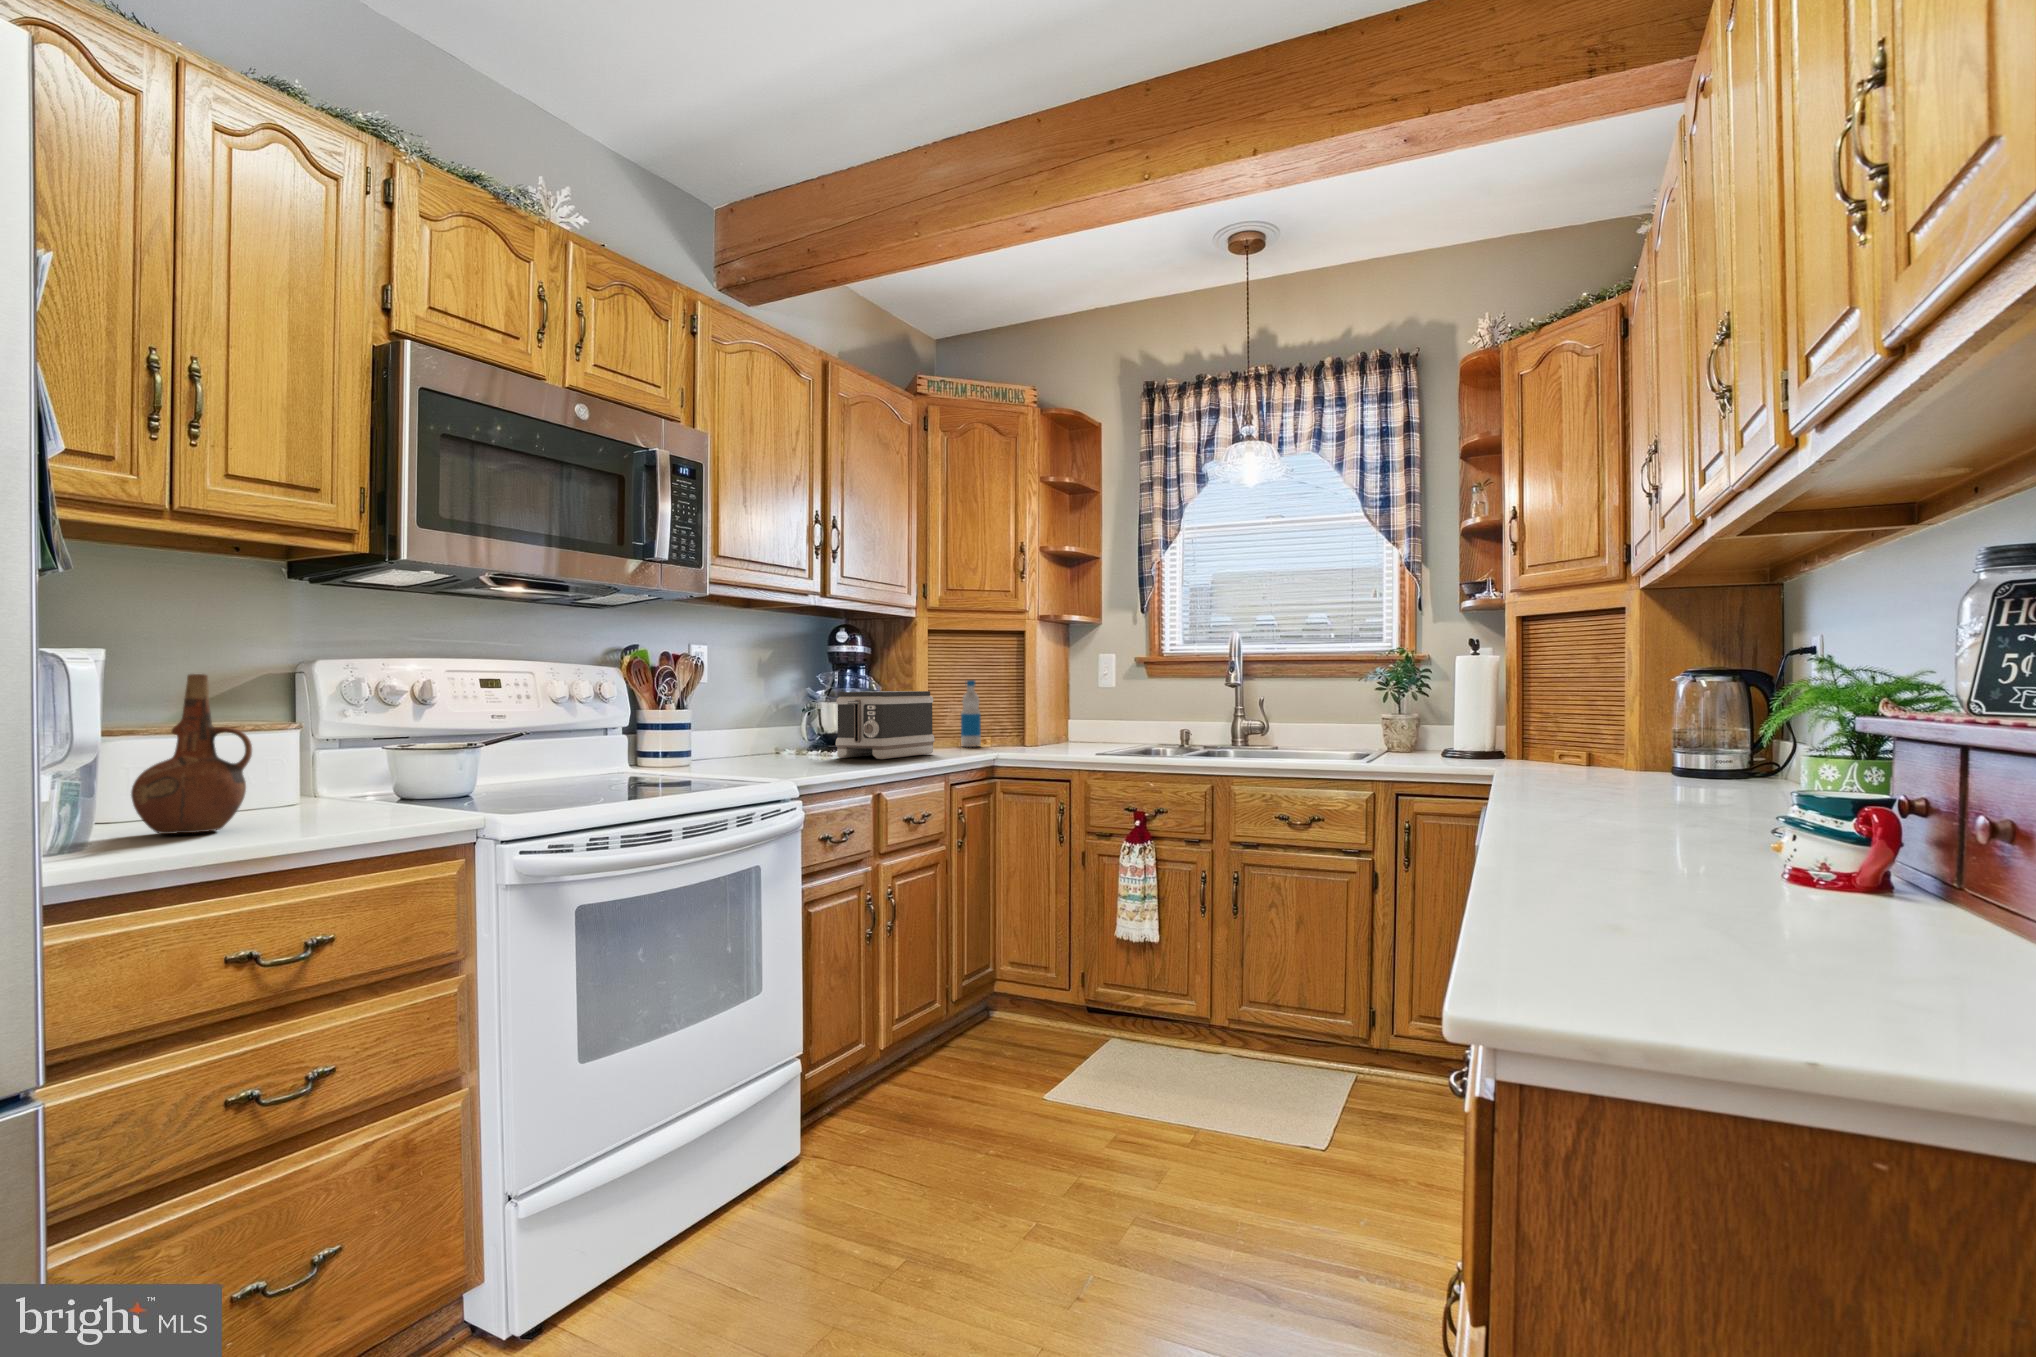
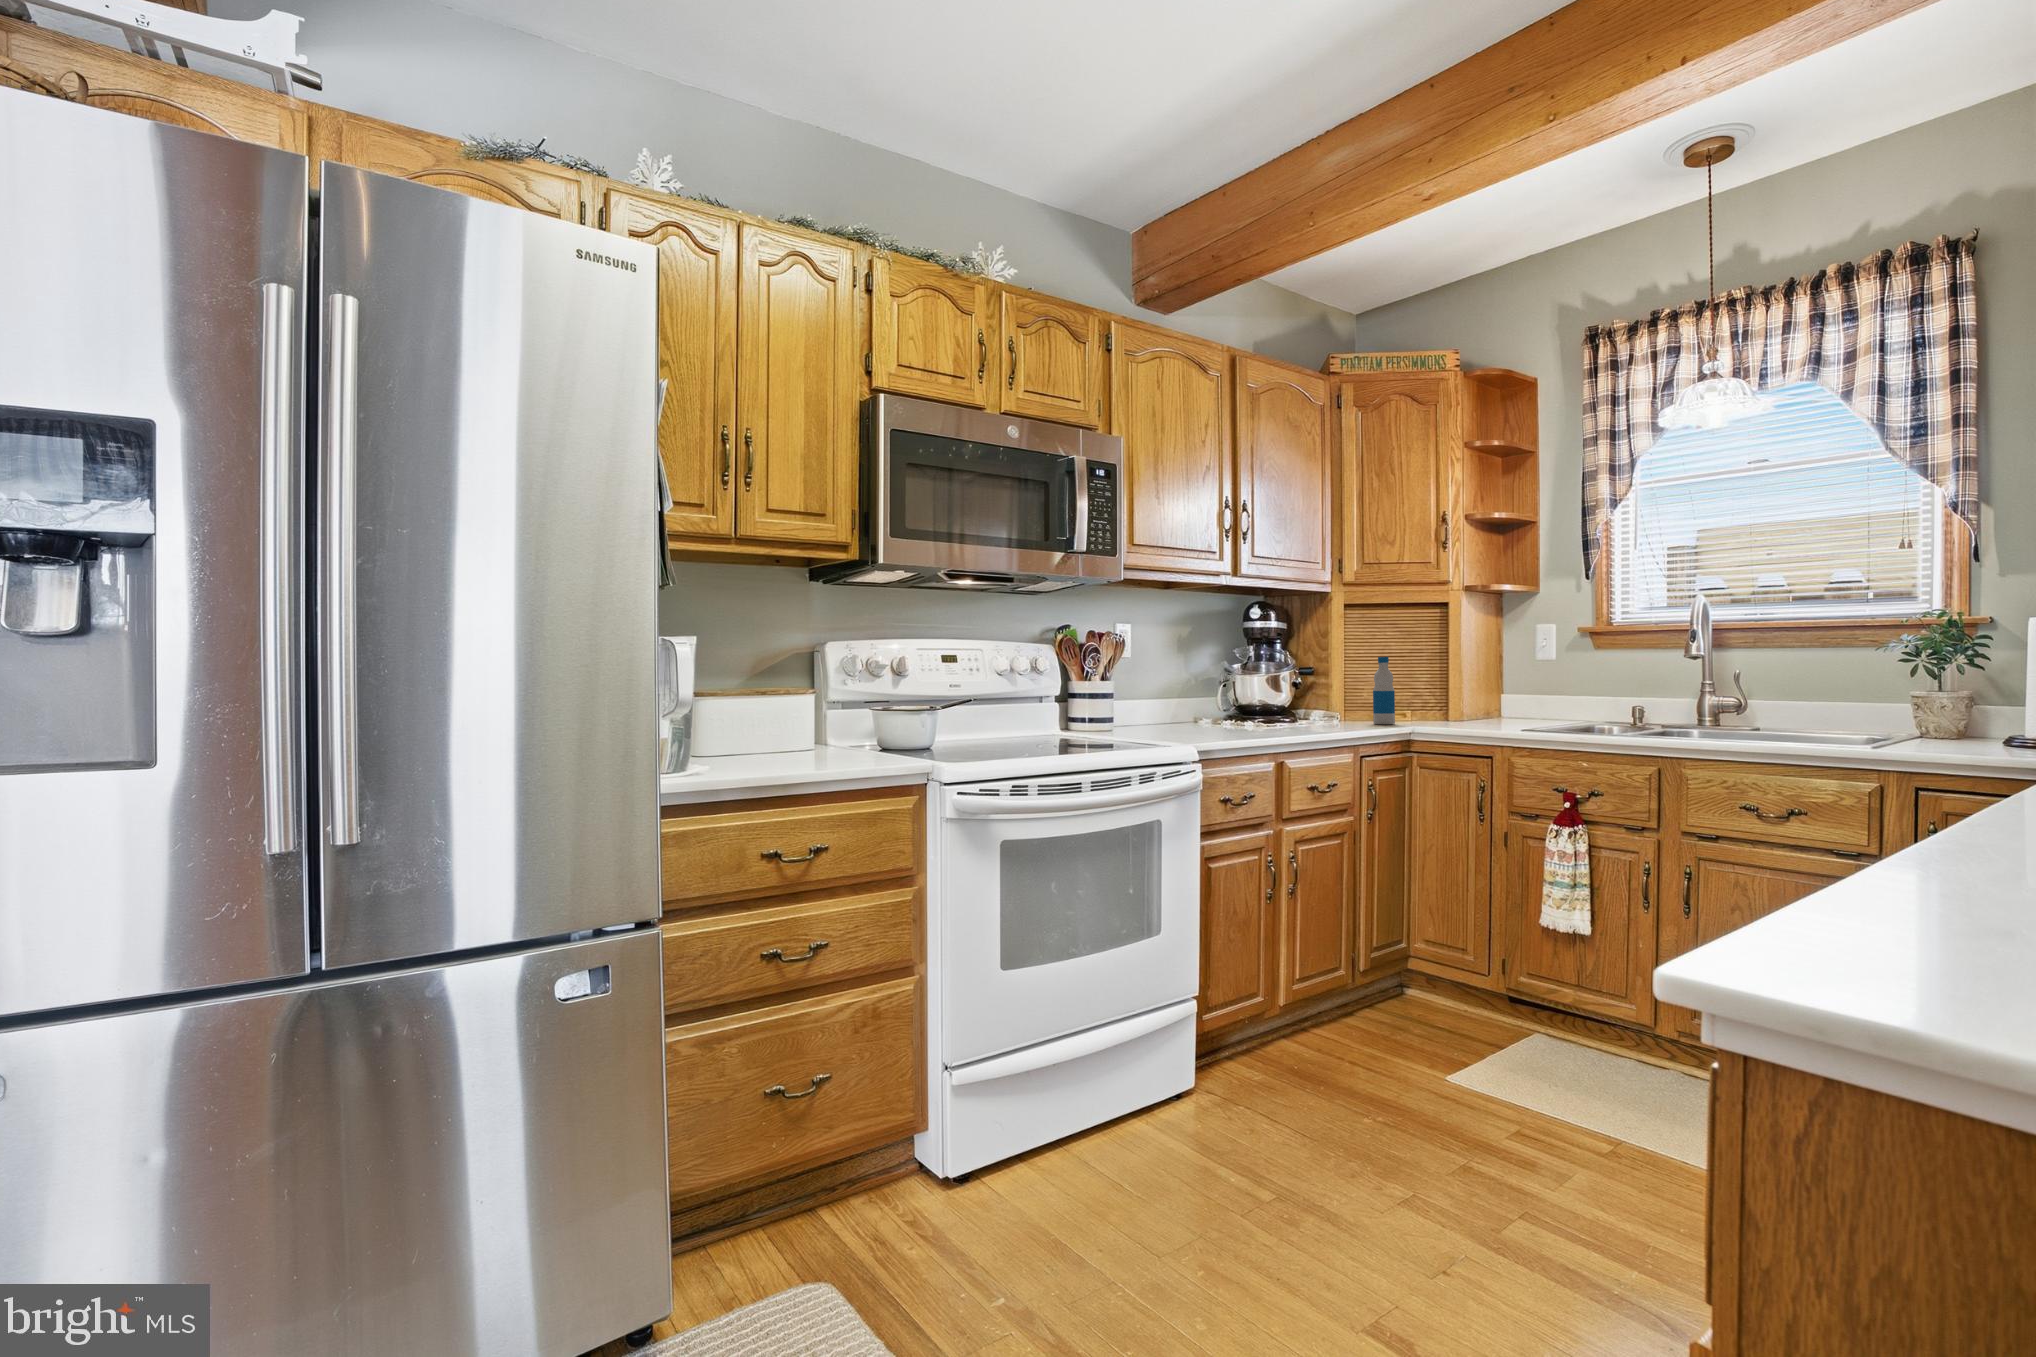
ceramic pitcher: present [131,674,252,834] -> none [726,651,793,762]
toaster: present [835,691,935,759] -> none [1240,667,1340,732]

